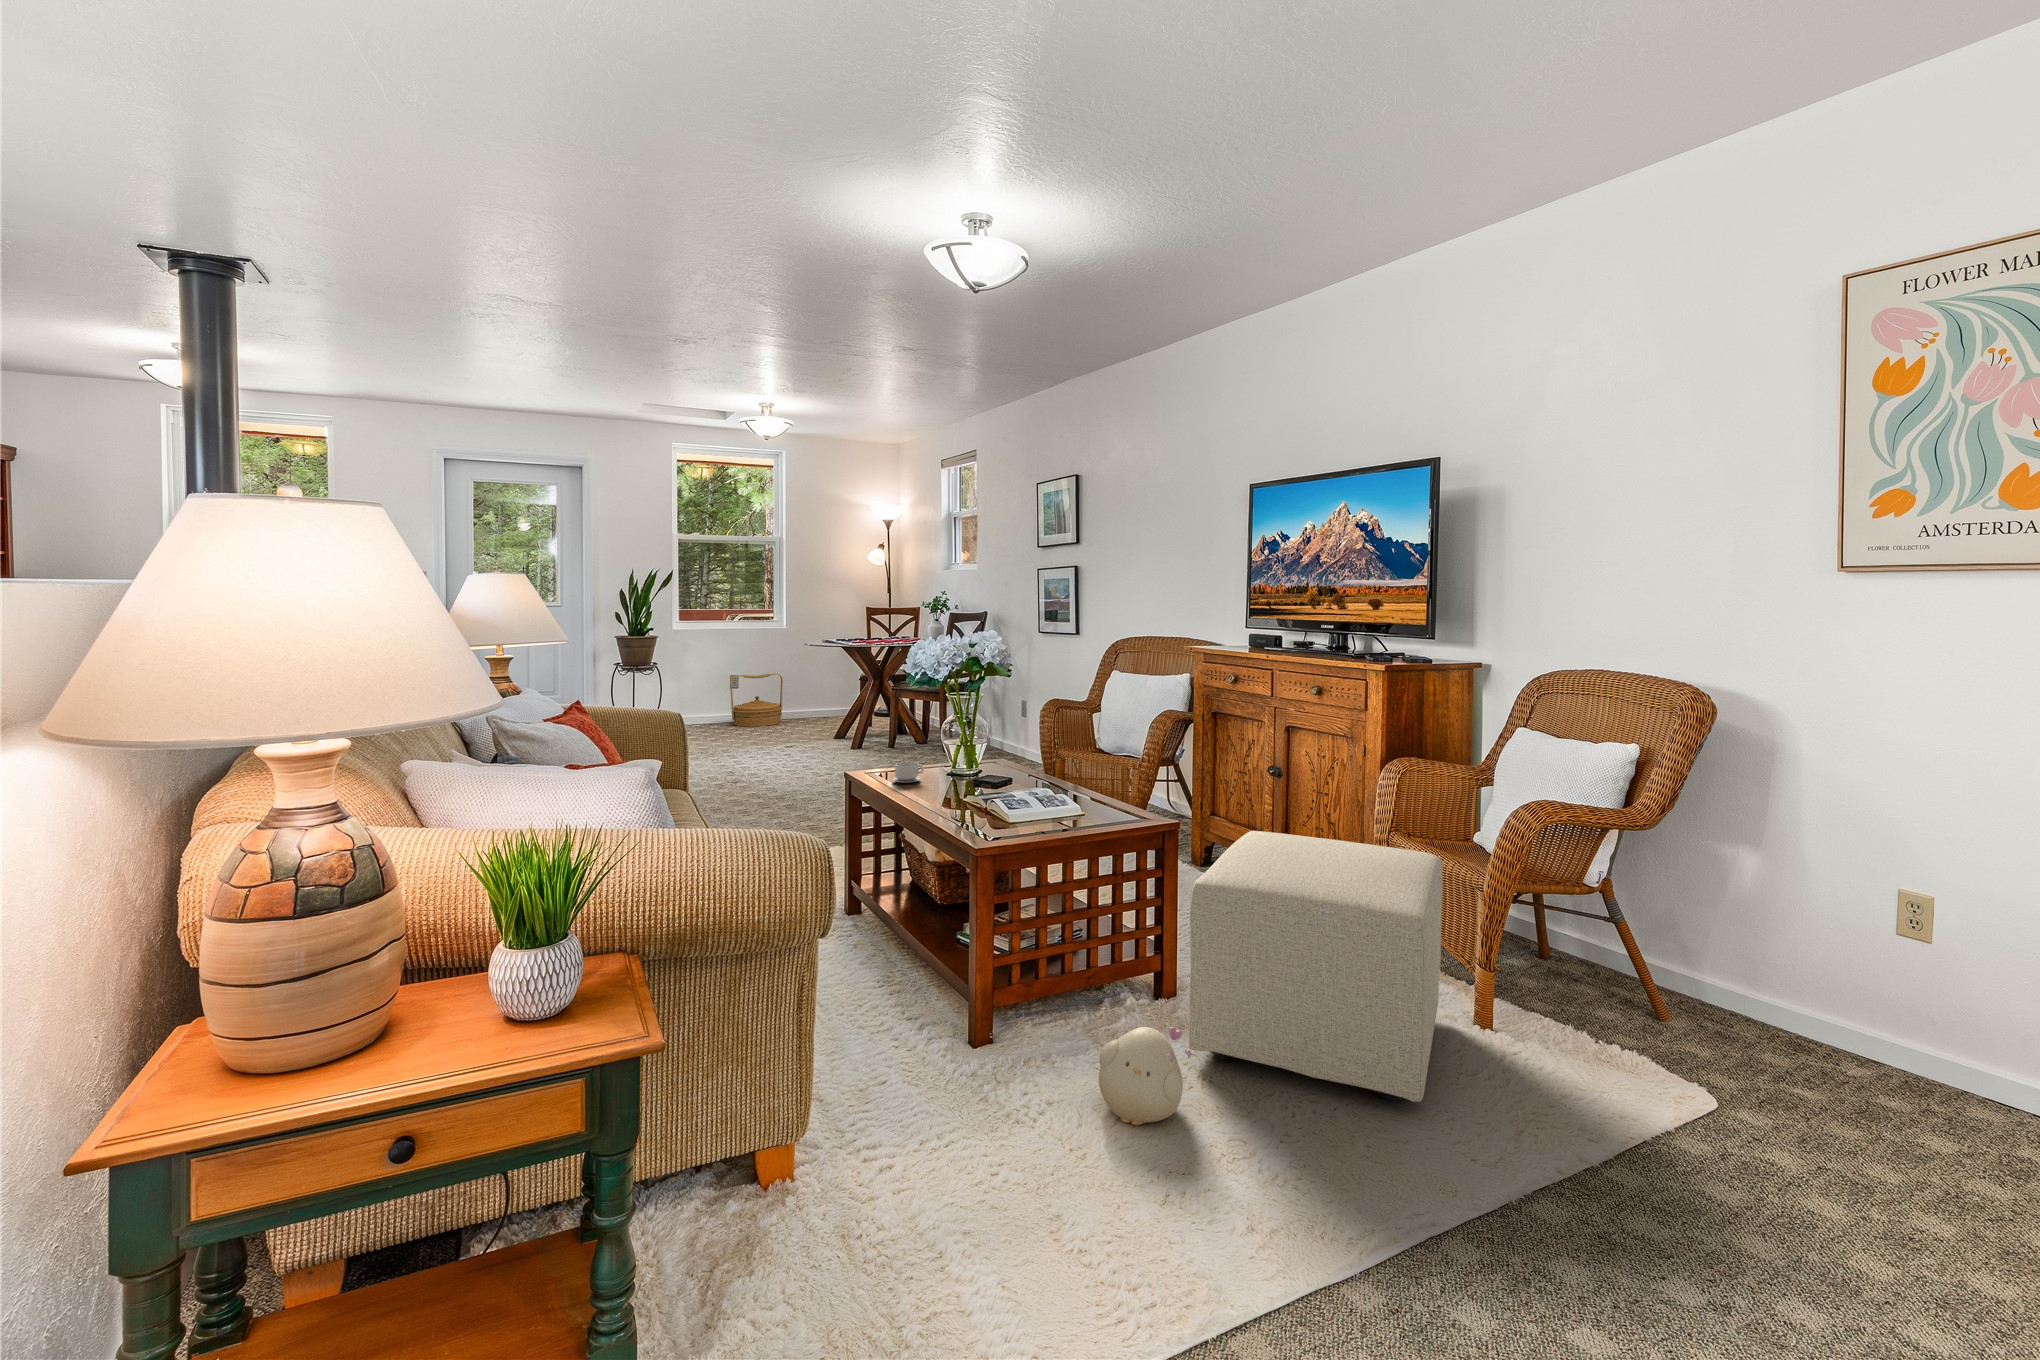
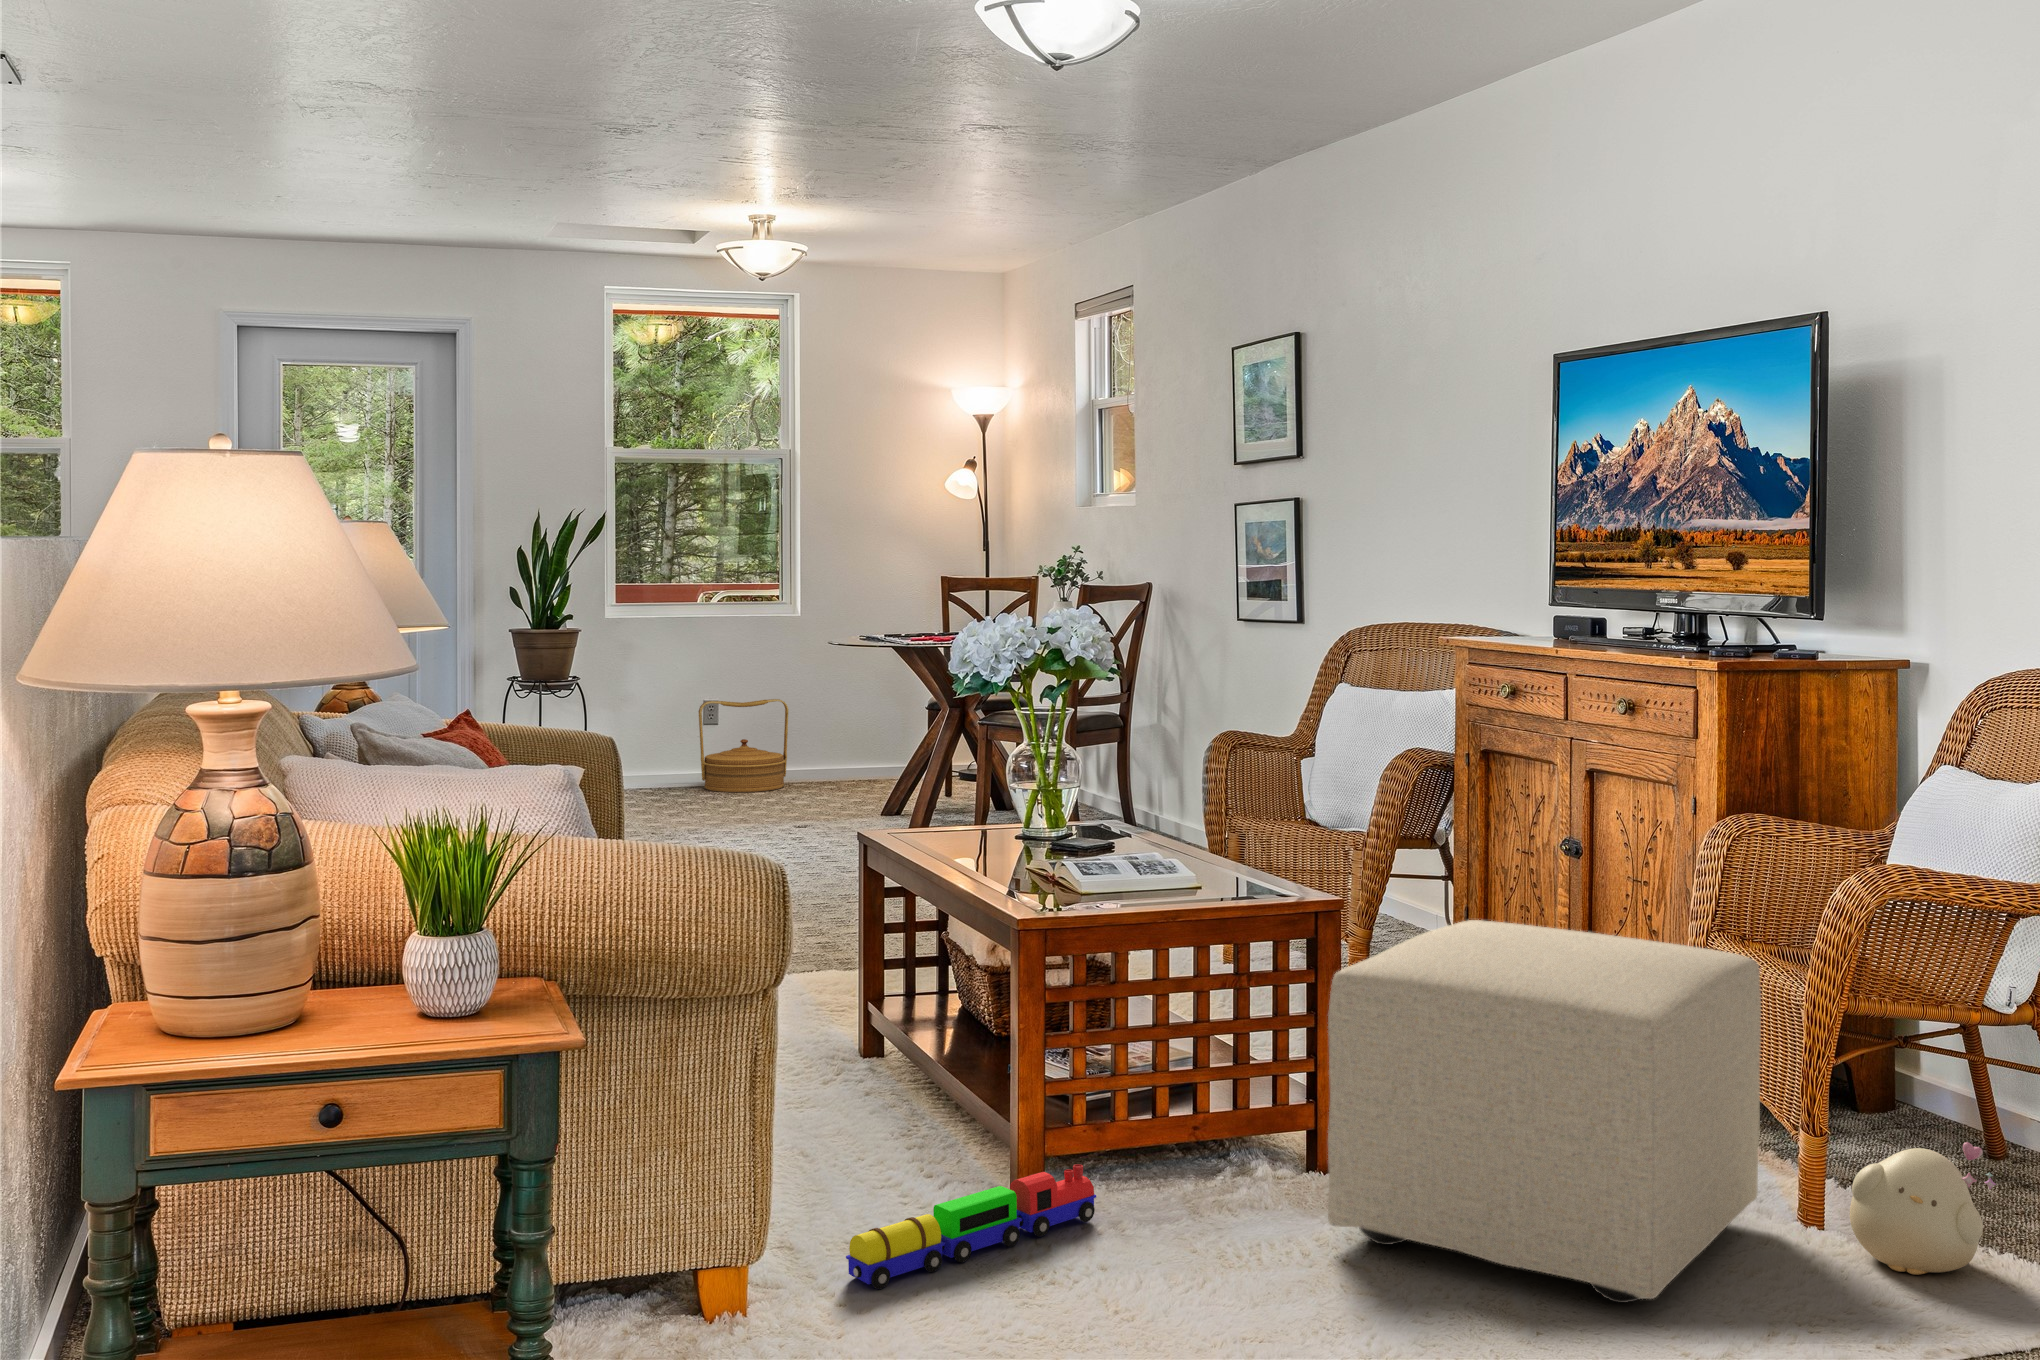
teacup: present [892,760,924,783] -> none [924,806,979,842]
toy train: none [866,1015,1032,1139] -> present [846,1164,1096,1289]
plush toy: present [1099,1027,1192,1125] -> present [1850,1142,1996,1275]

